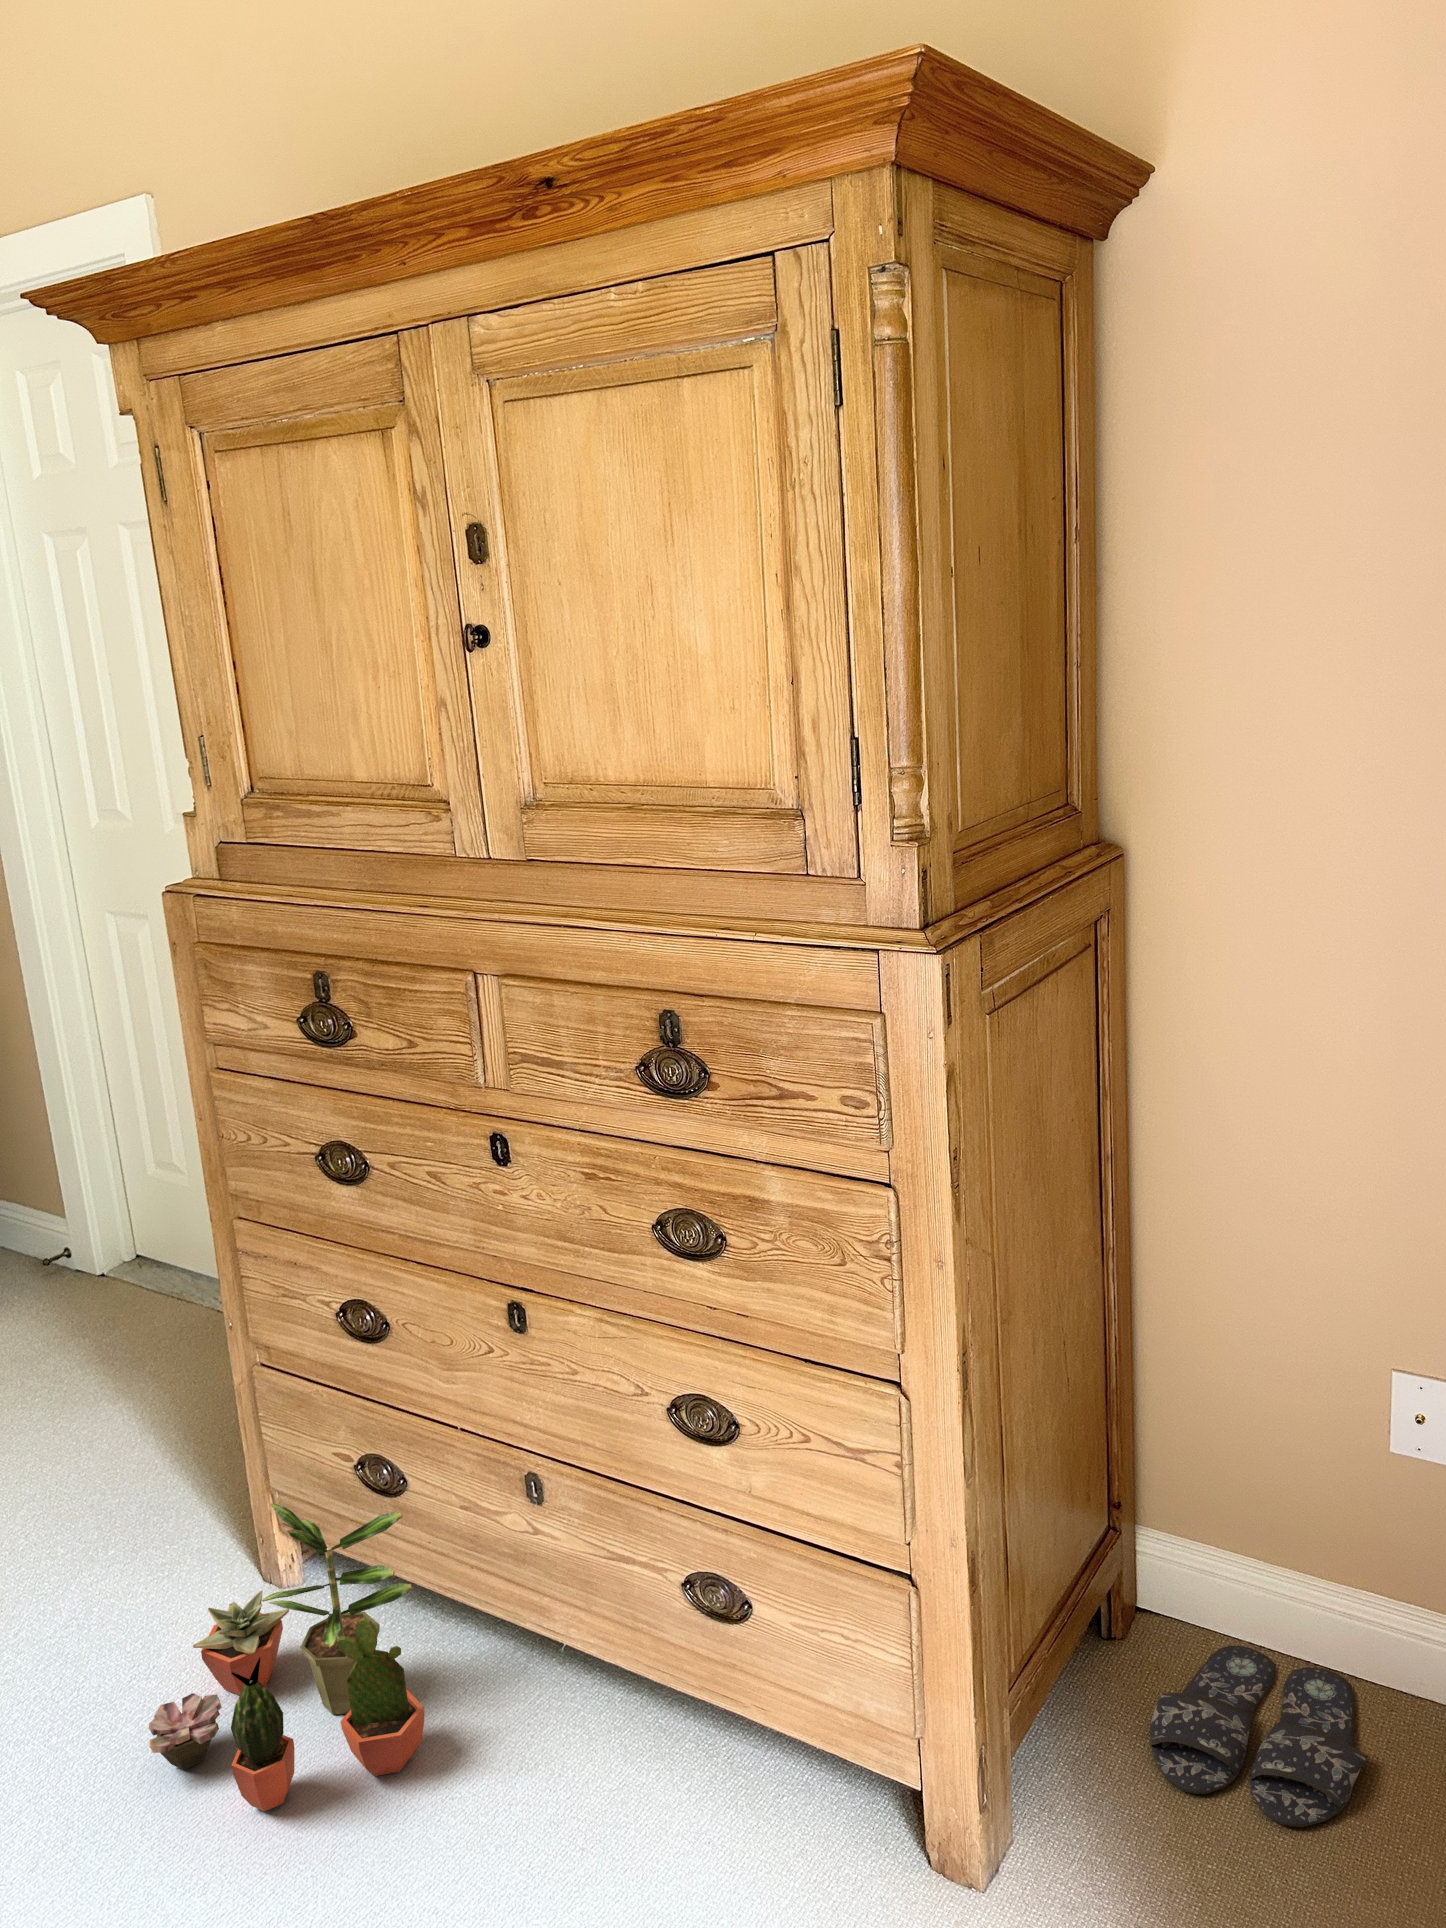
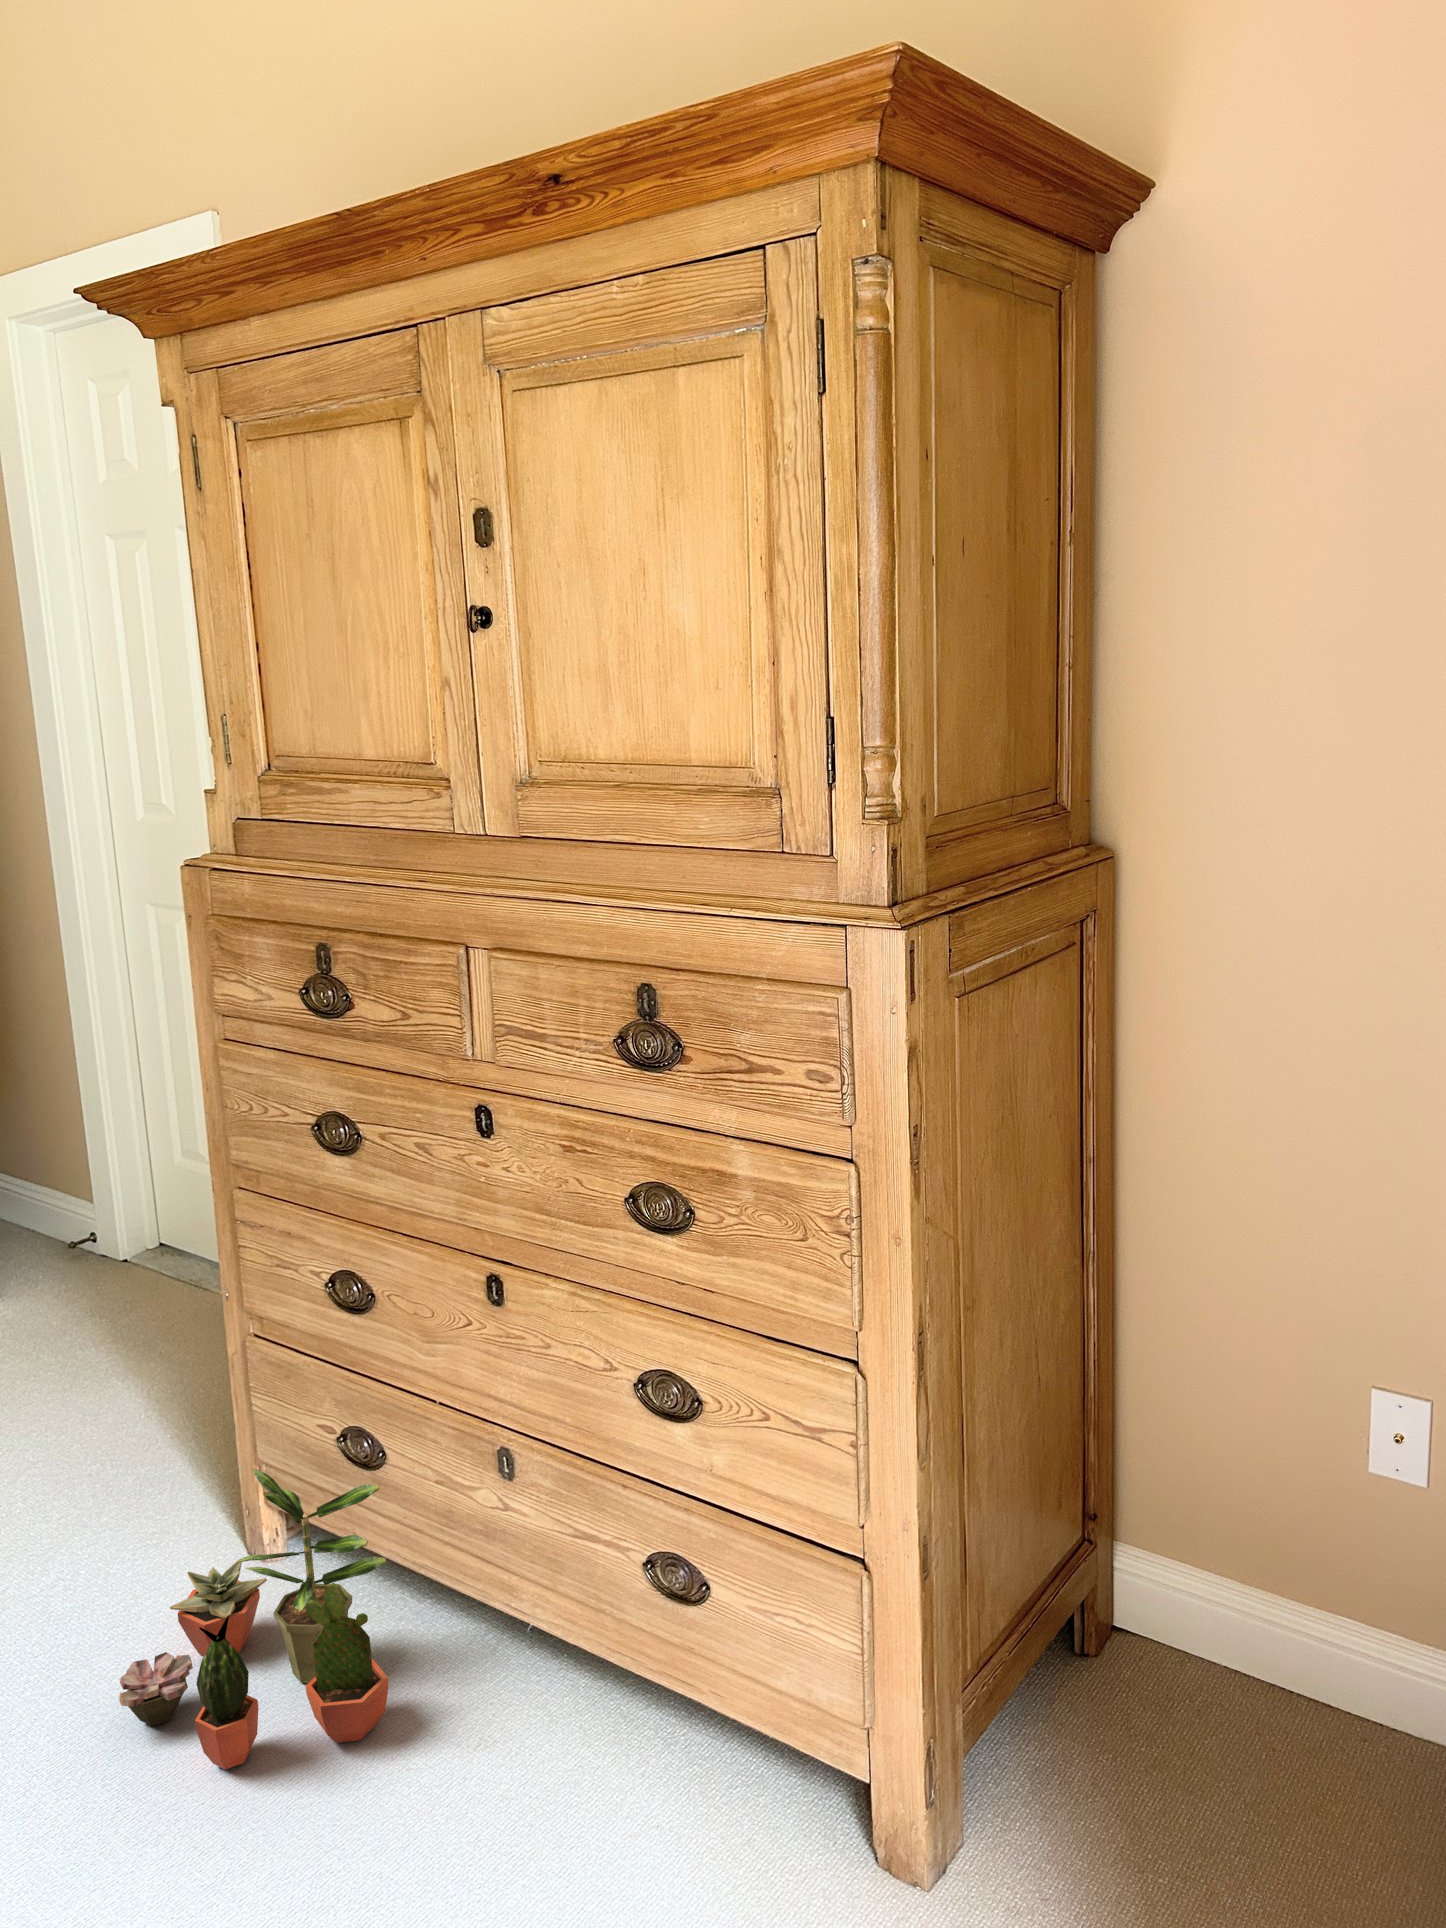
slippers: present [1150,1646,1367,1827] -> none [1110,1667,1331,1845]

